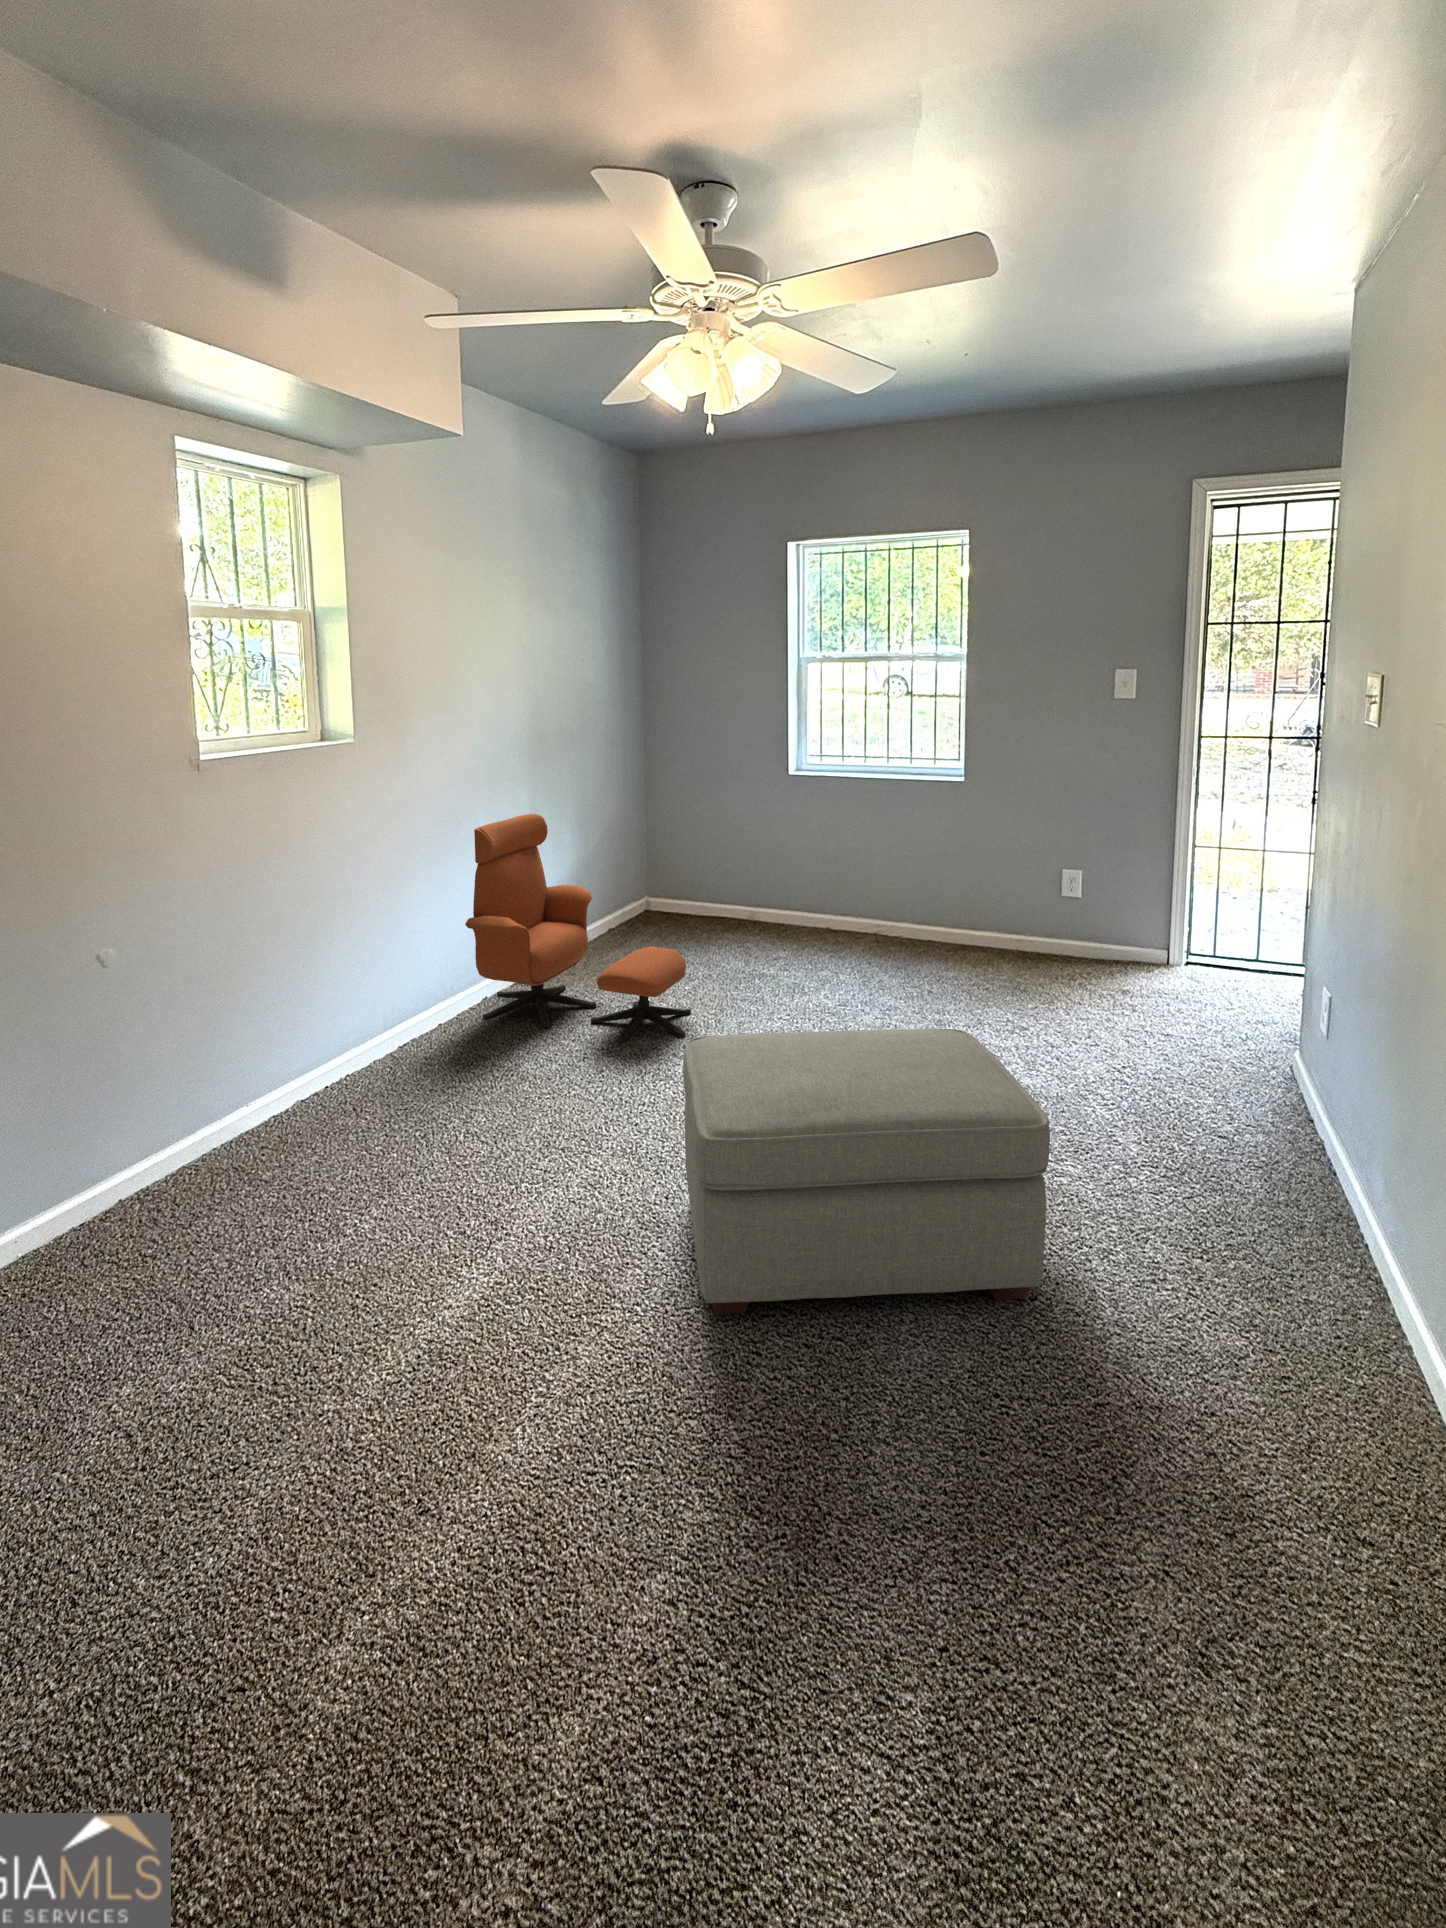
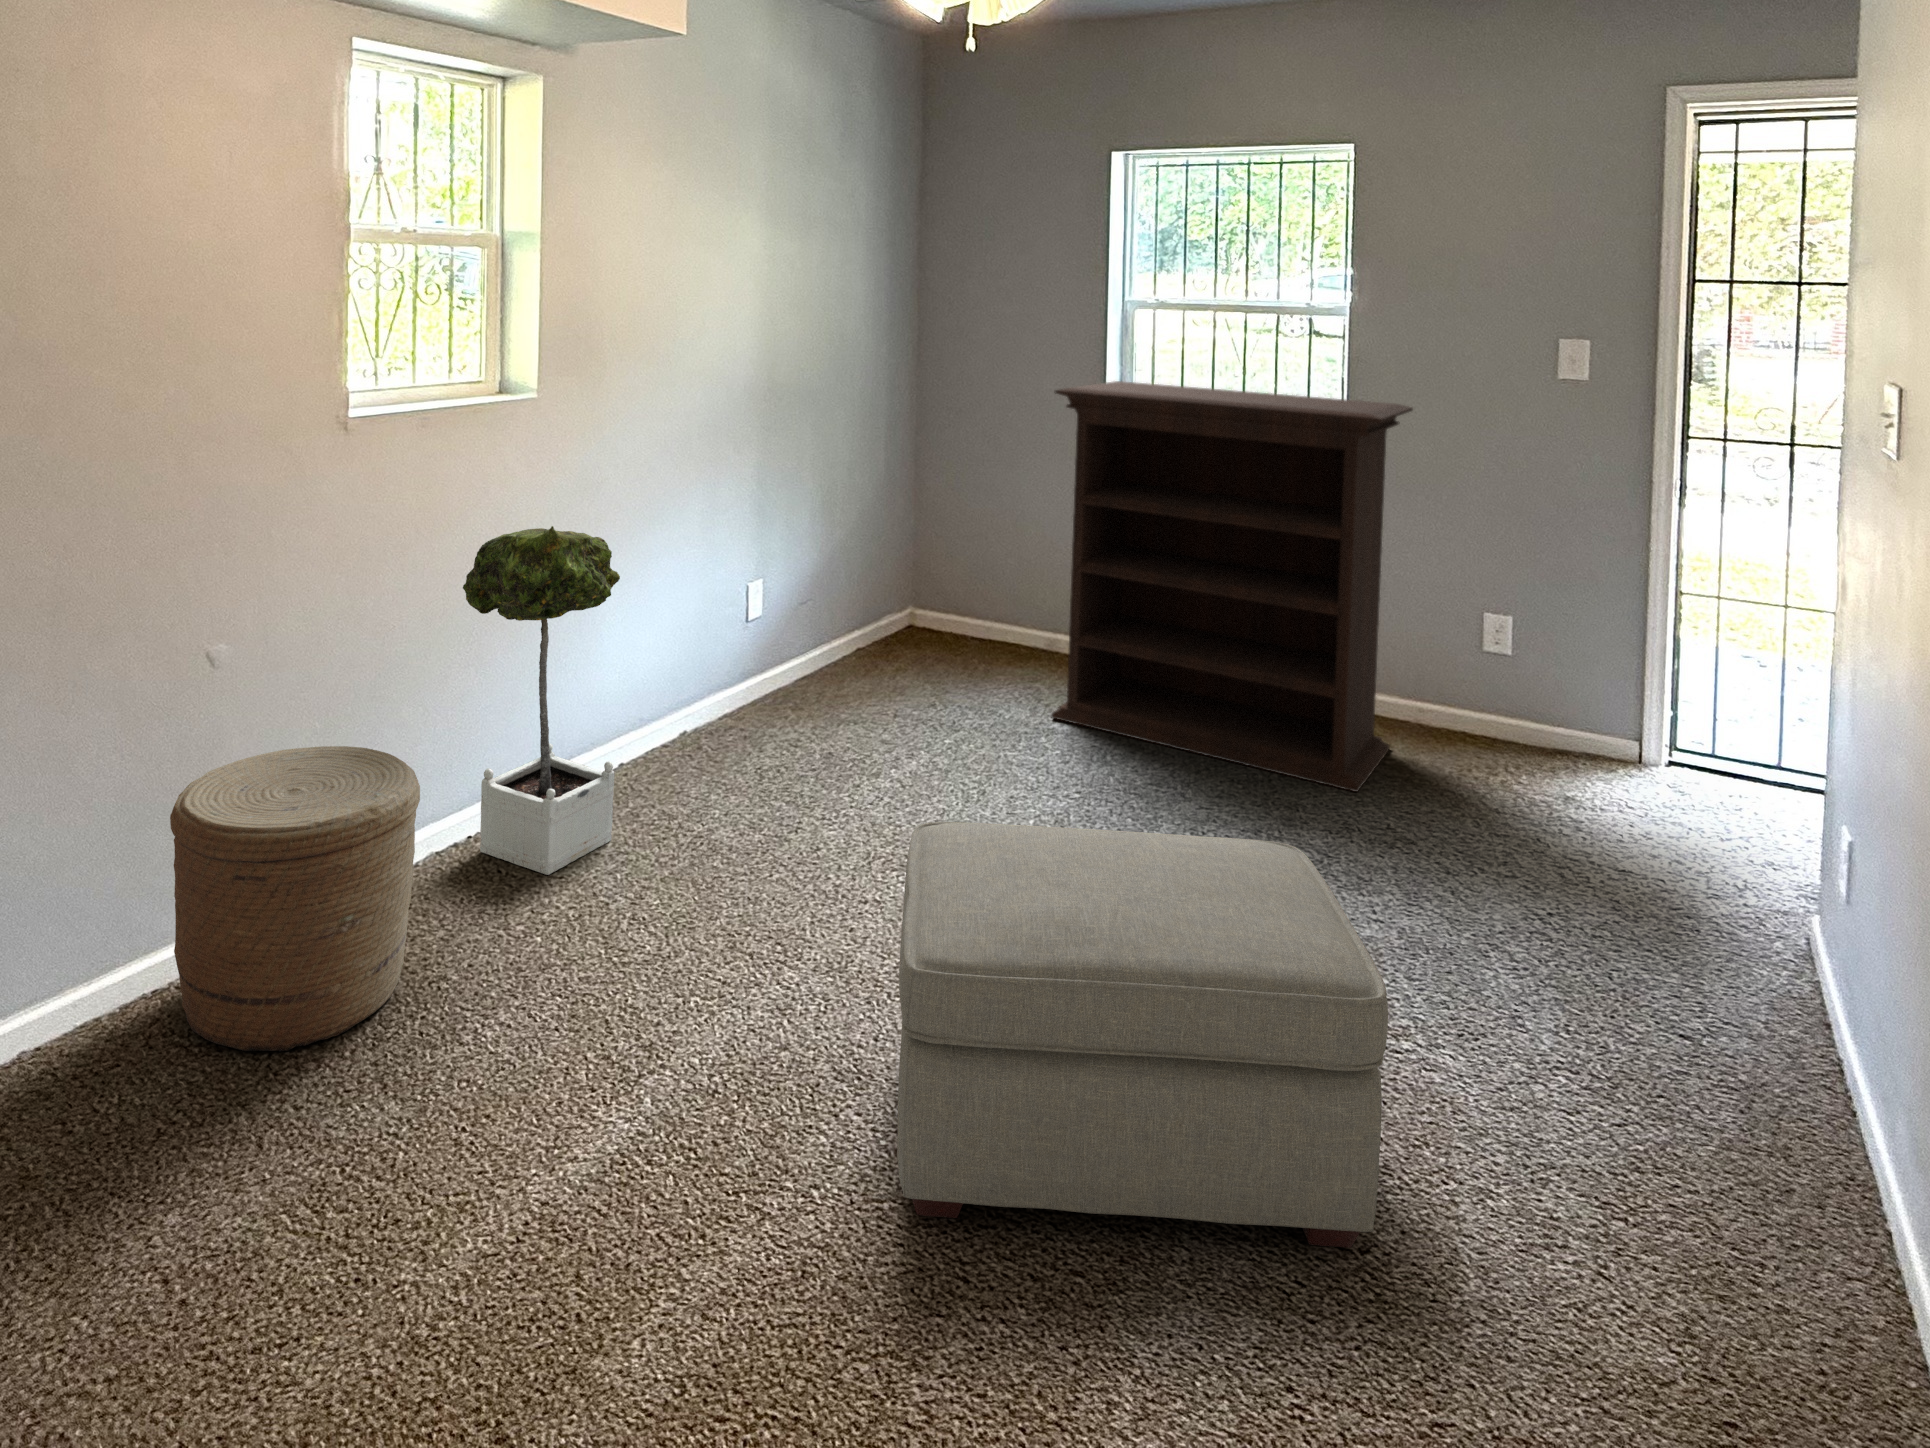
bookshelf: none [749,717,1011,999] -> present [1051,381,1413,792]
lounge chair: present [465,814,691,1043] -> none [665,493,954,812]
potted tree: none [304,841,438,1108] -> present [463,526,620,875]
woven basket: none [83,1022,290,1259] -> present [170,746,420,1052]

